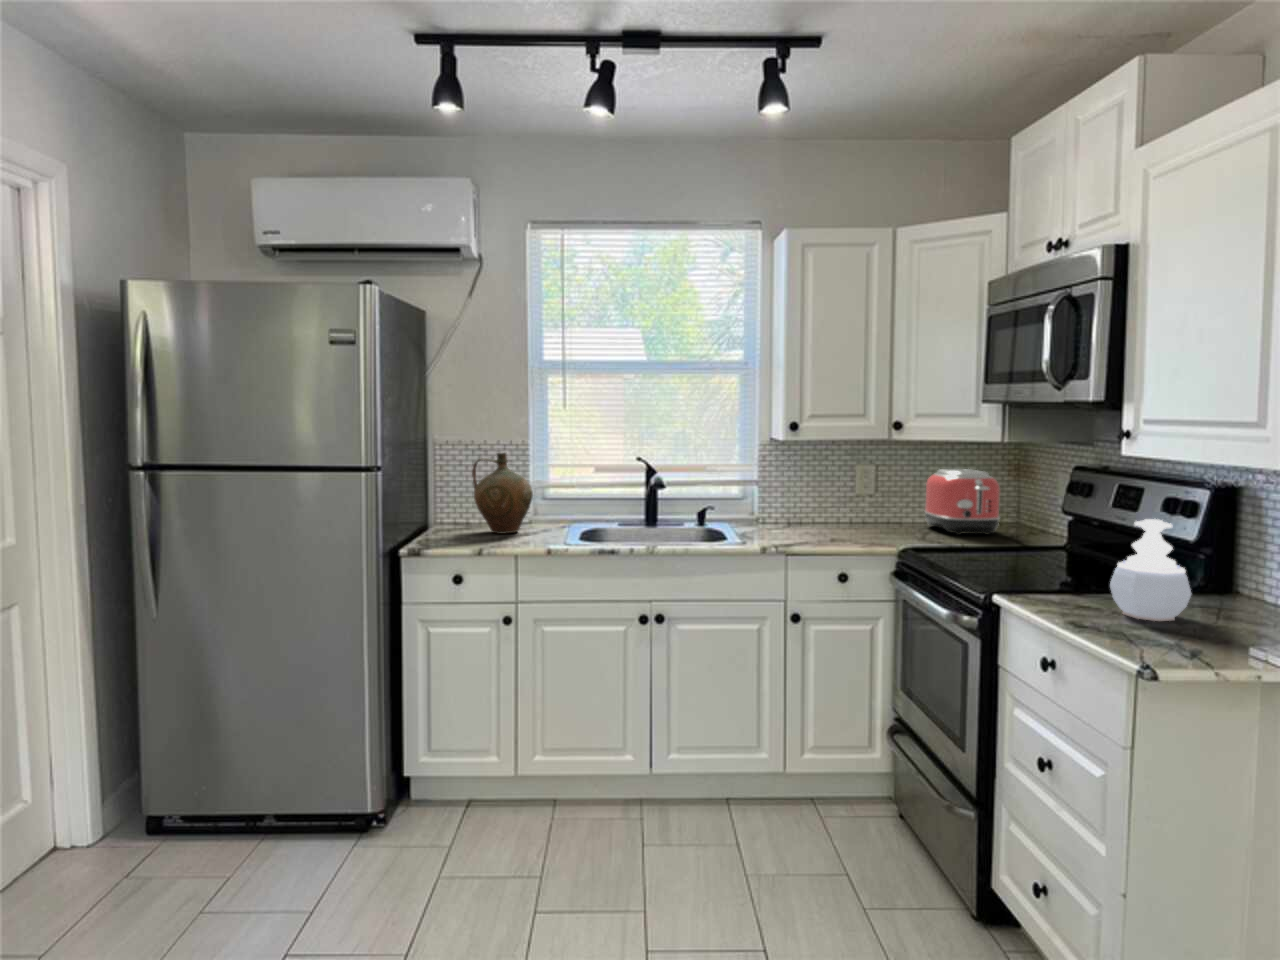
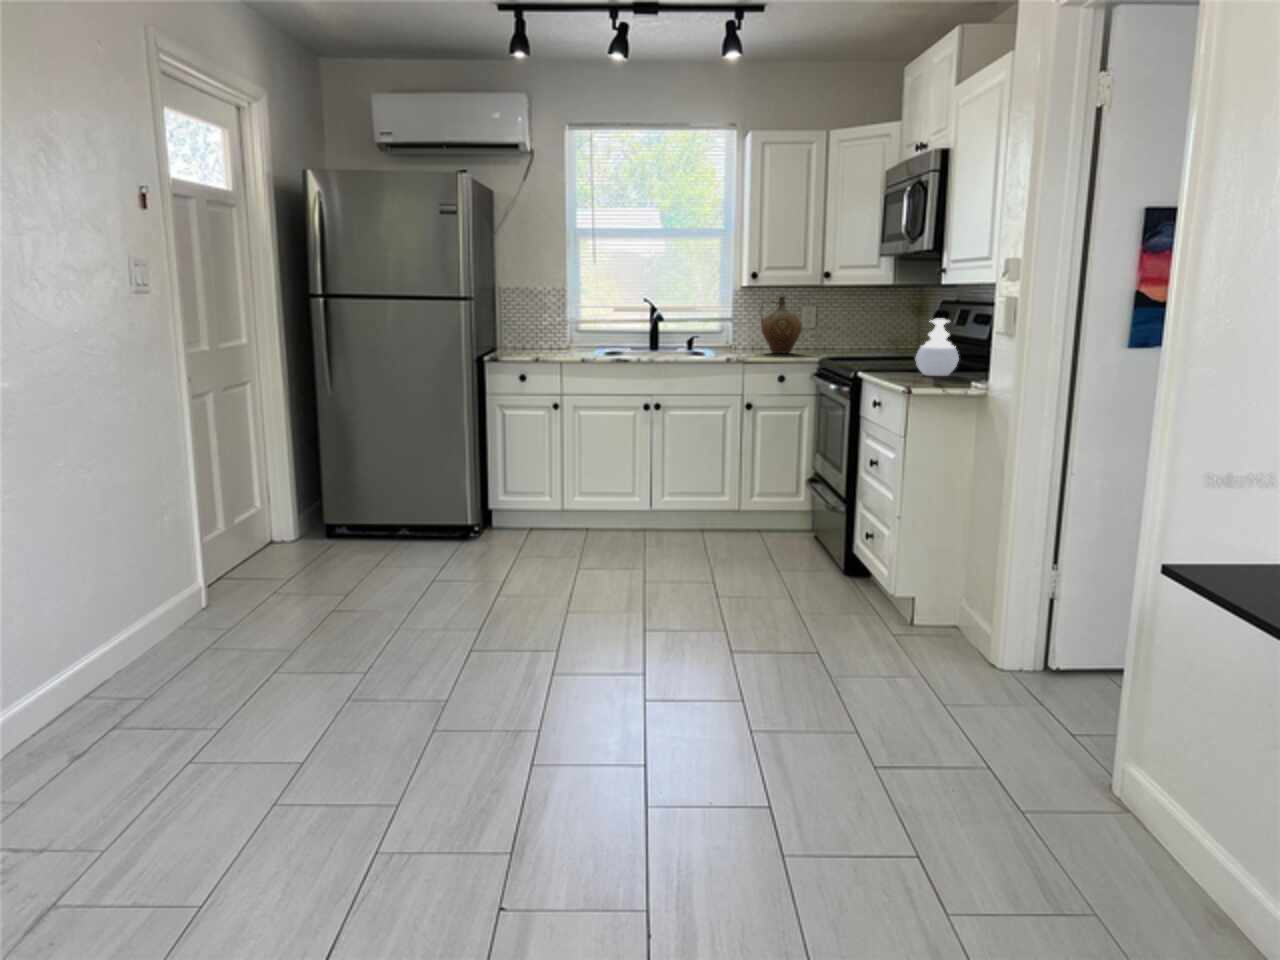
ceramic jug: present [472,452,533,534] -> present [761,296,802,353]
toaster: present [925,469,1000,535] -> none [851,310,901,355]

